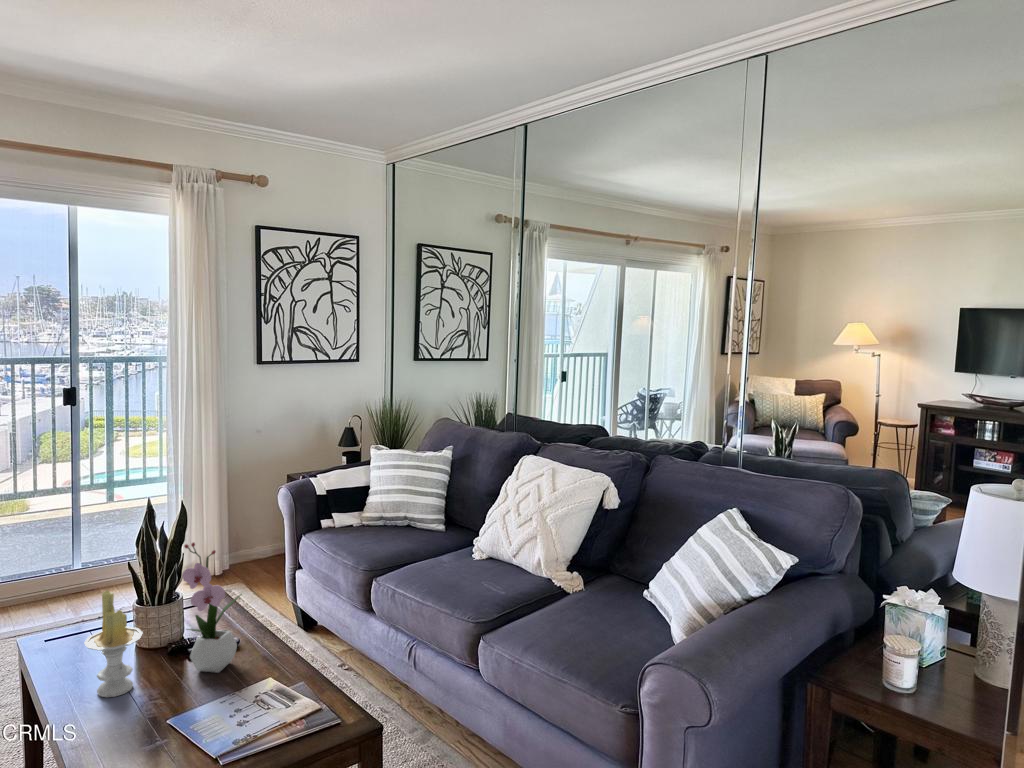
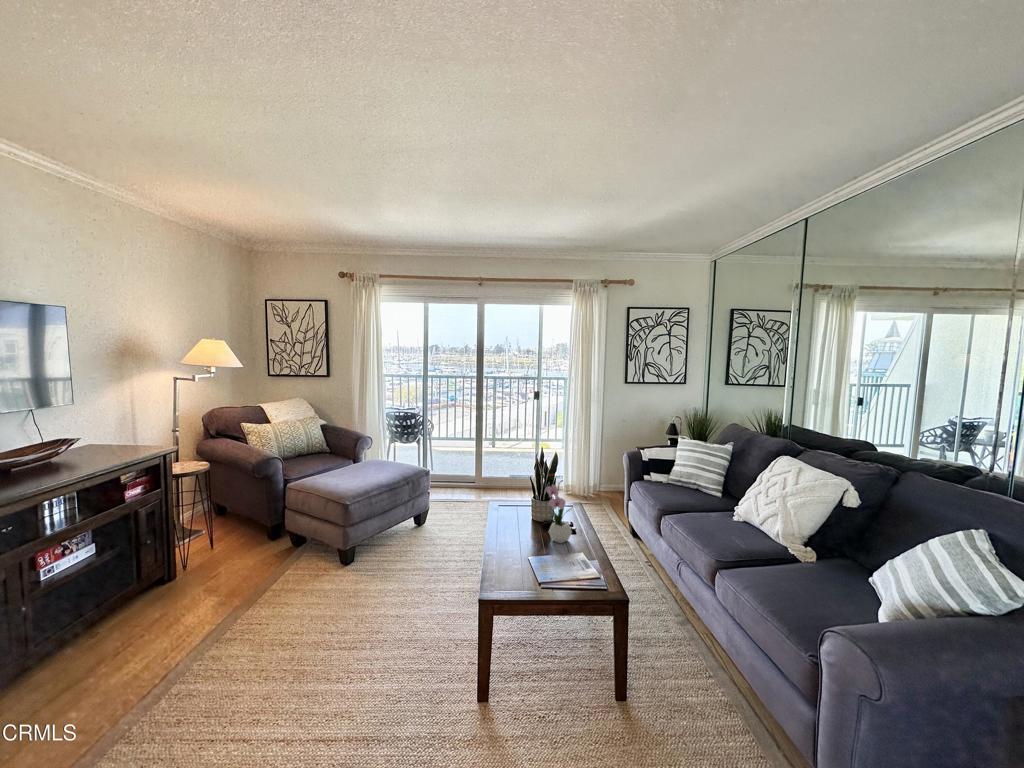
candle: present [84,590,143,697] -> none [504,489,528,540]

